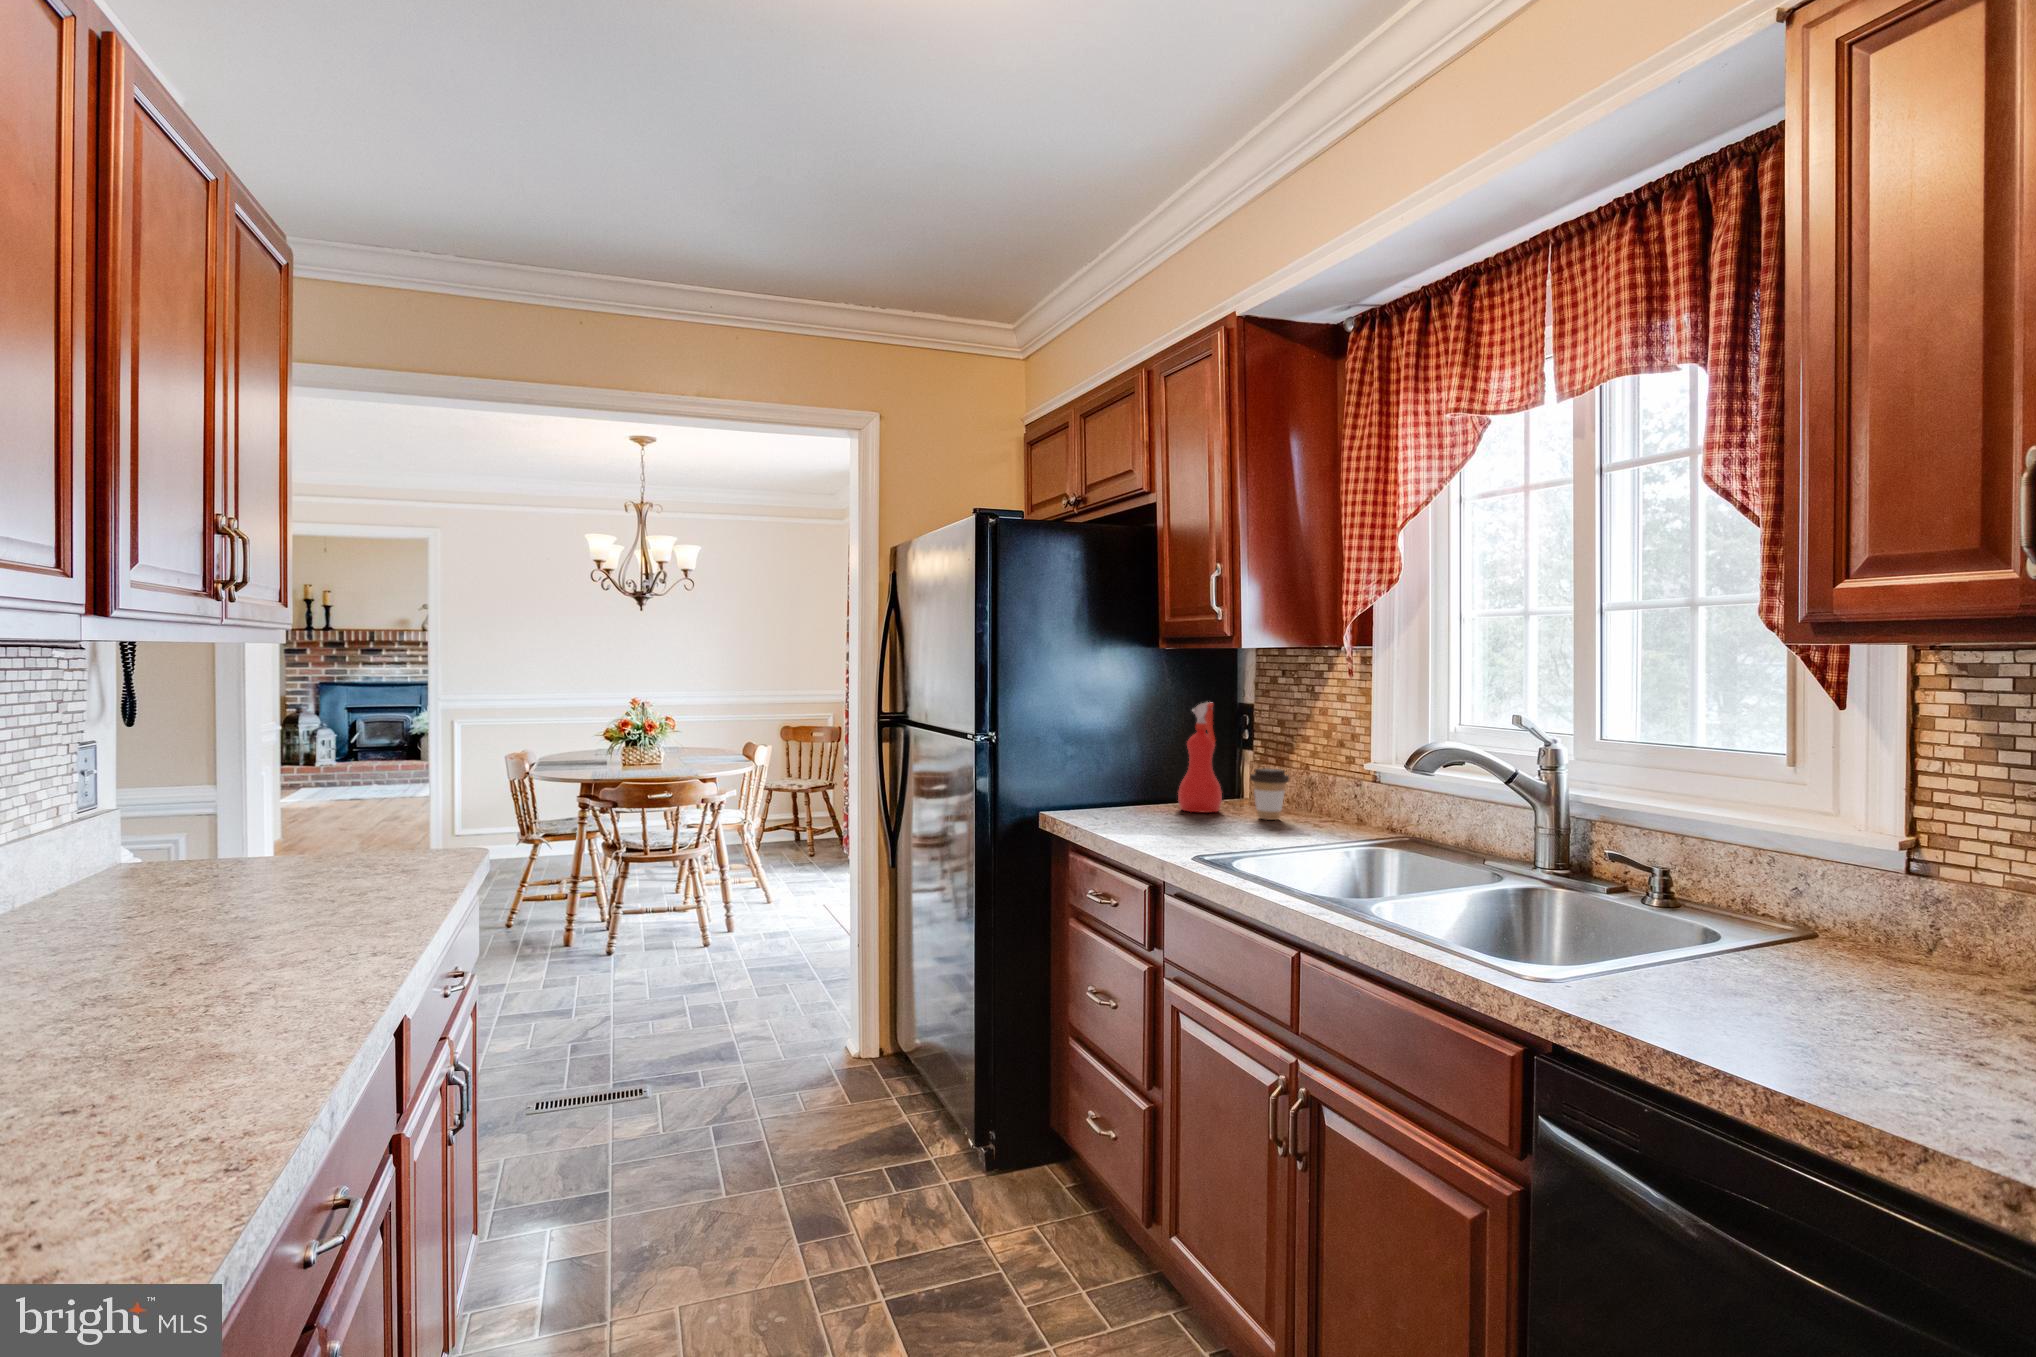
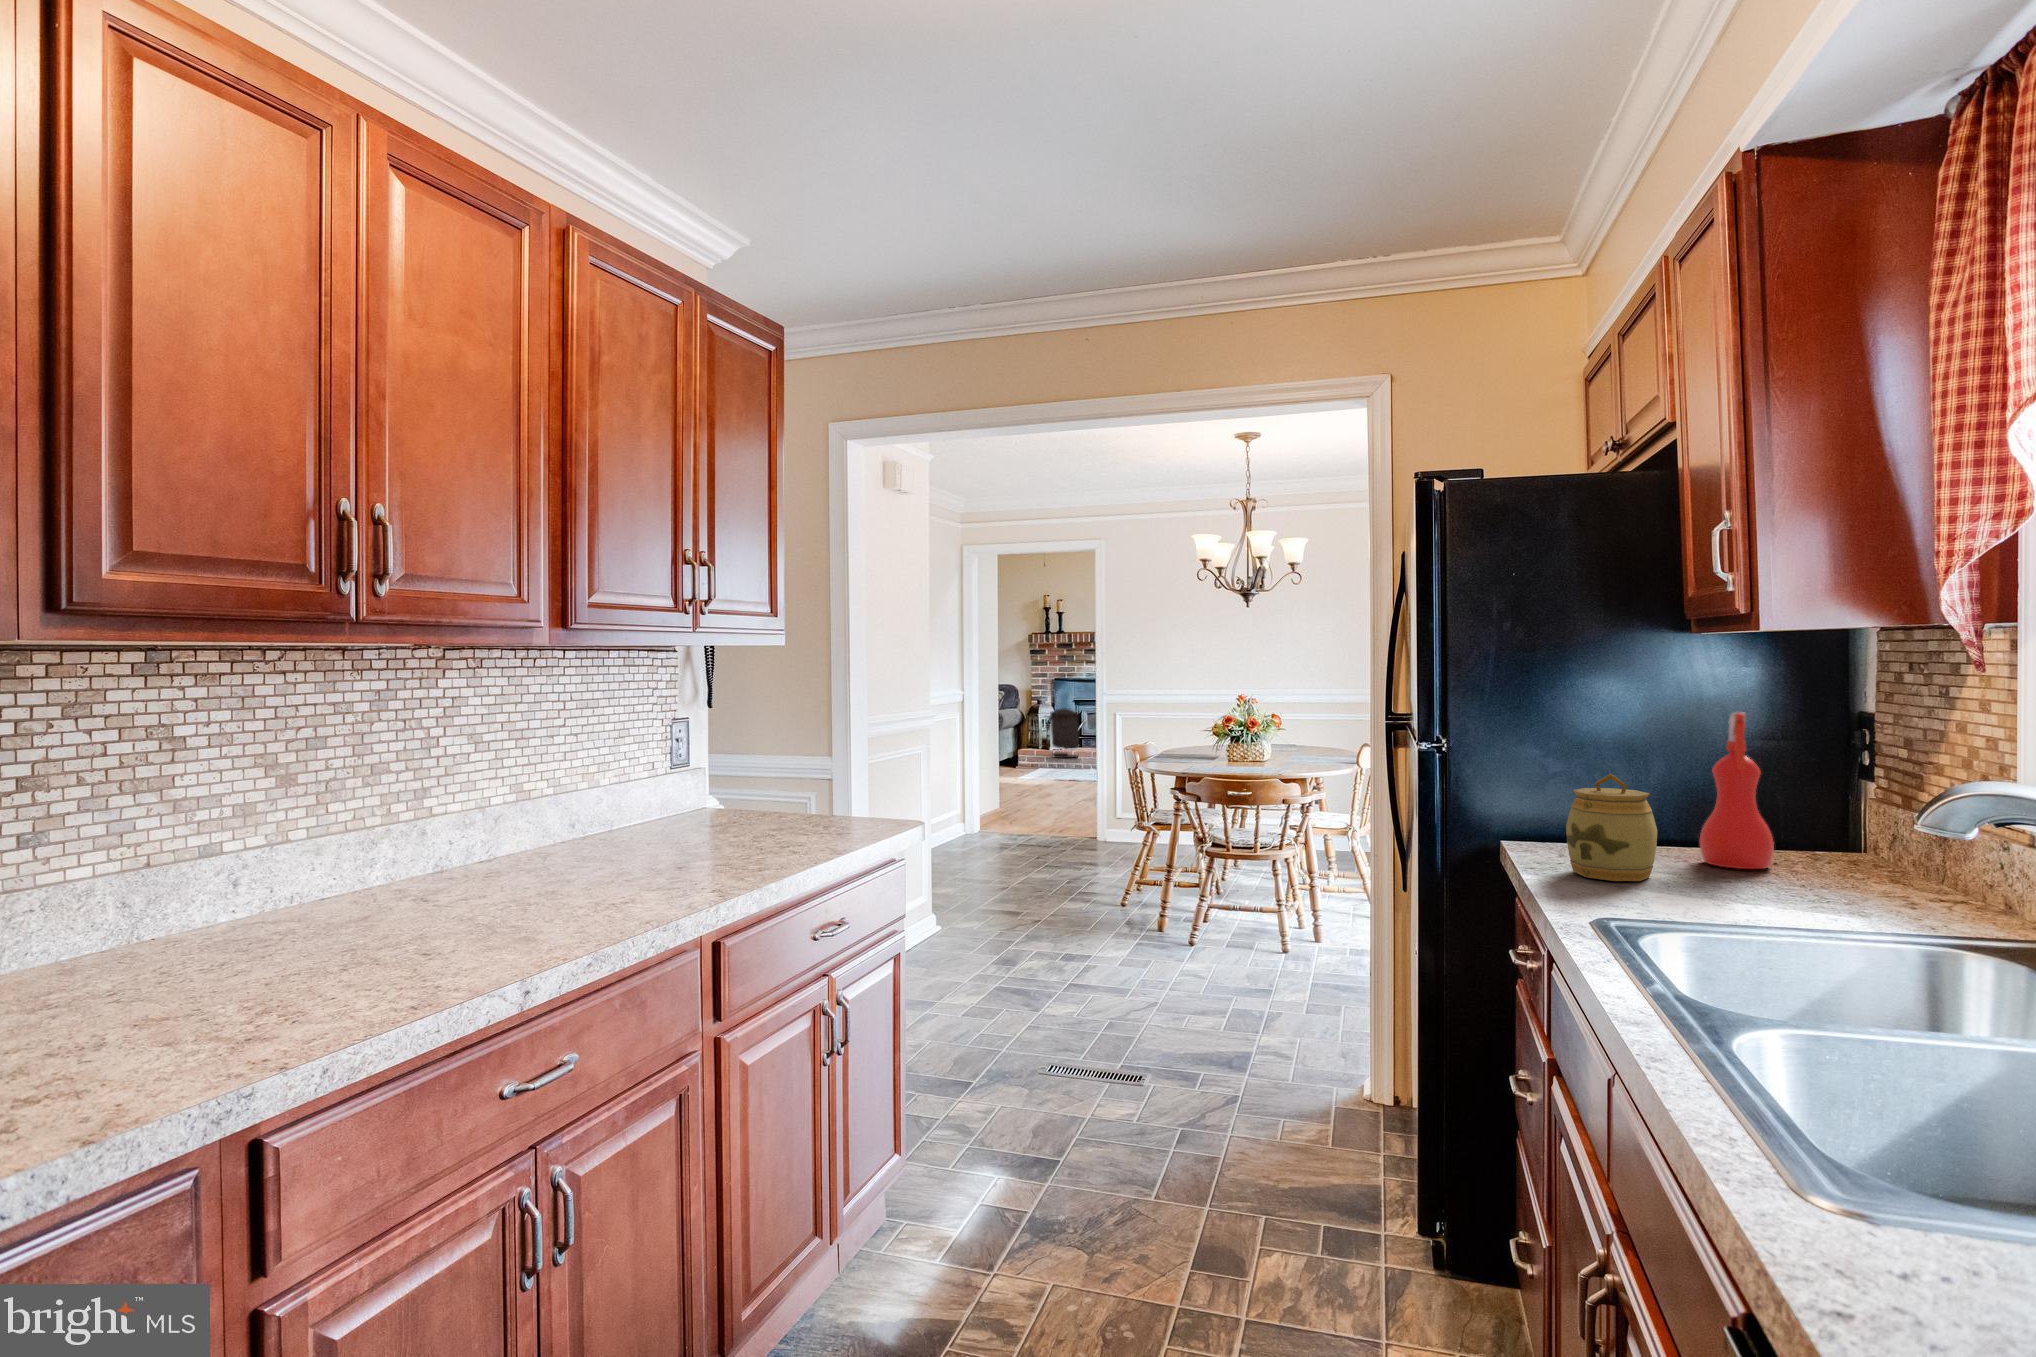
trash can: none [306,714,357,776] -> present [1048,708,1079,758]
jar: none [1119,747,1175,827] -> present [1566,774,1657,881]
coffee cup: present [1250,768,1289,820] -> none [1802,812,1874,890]

